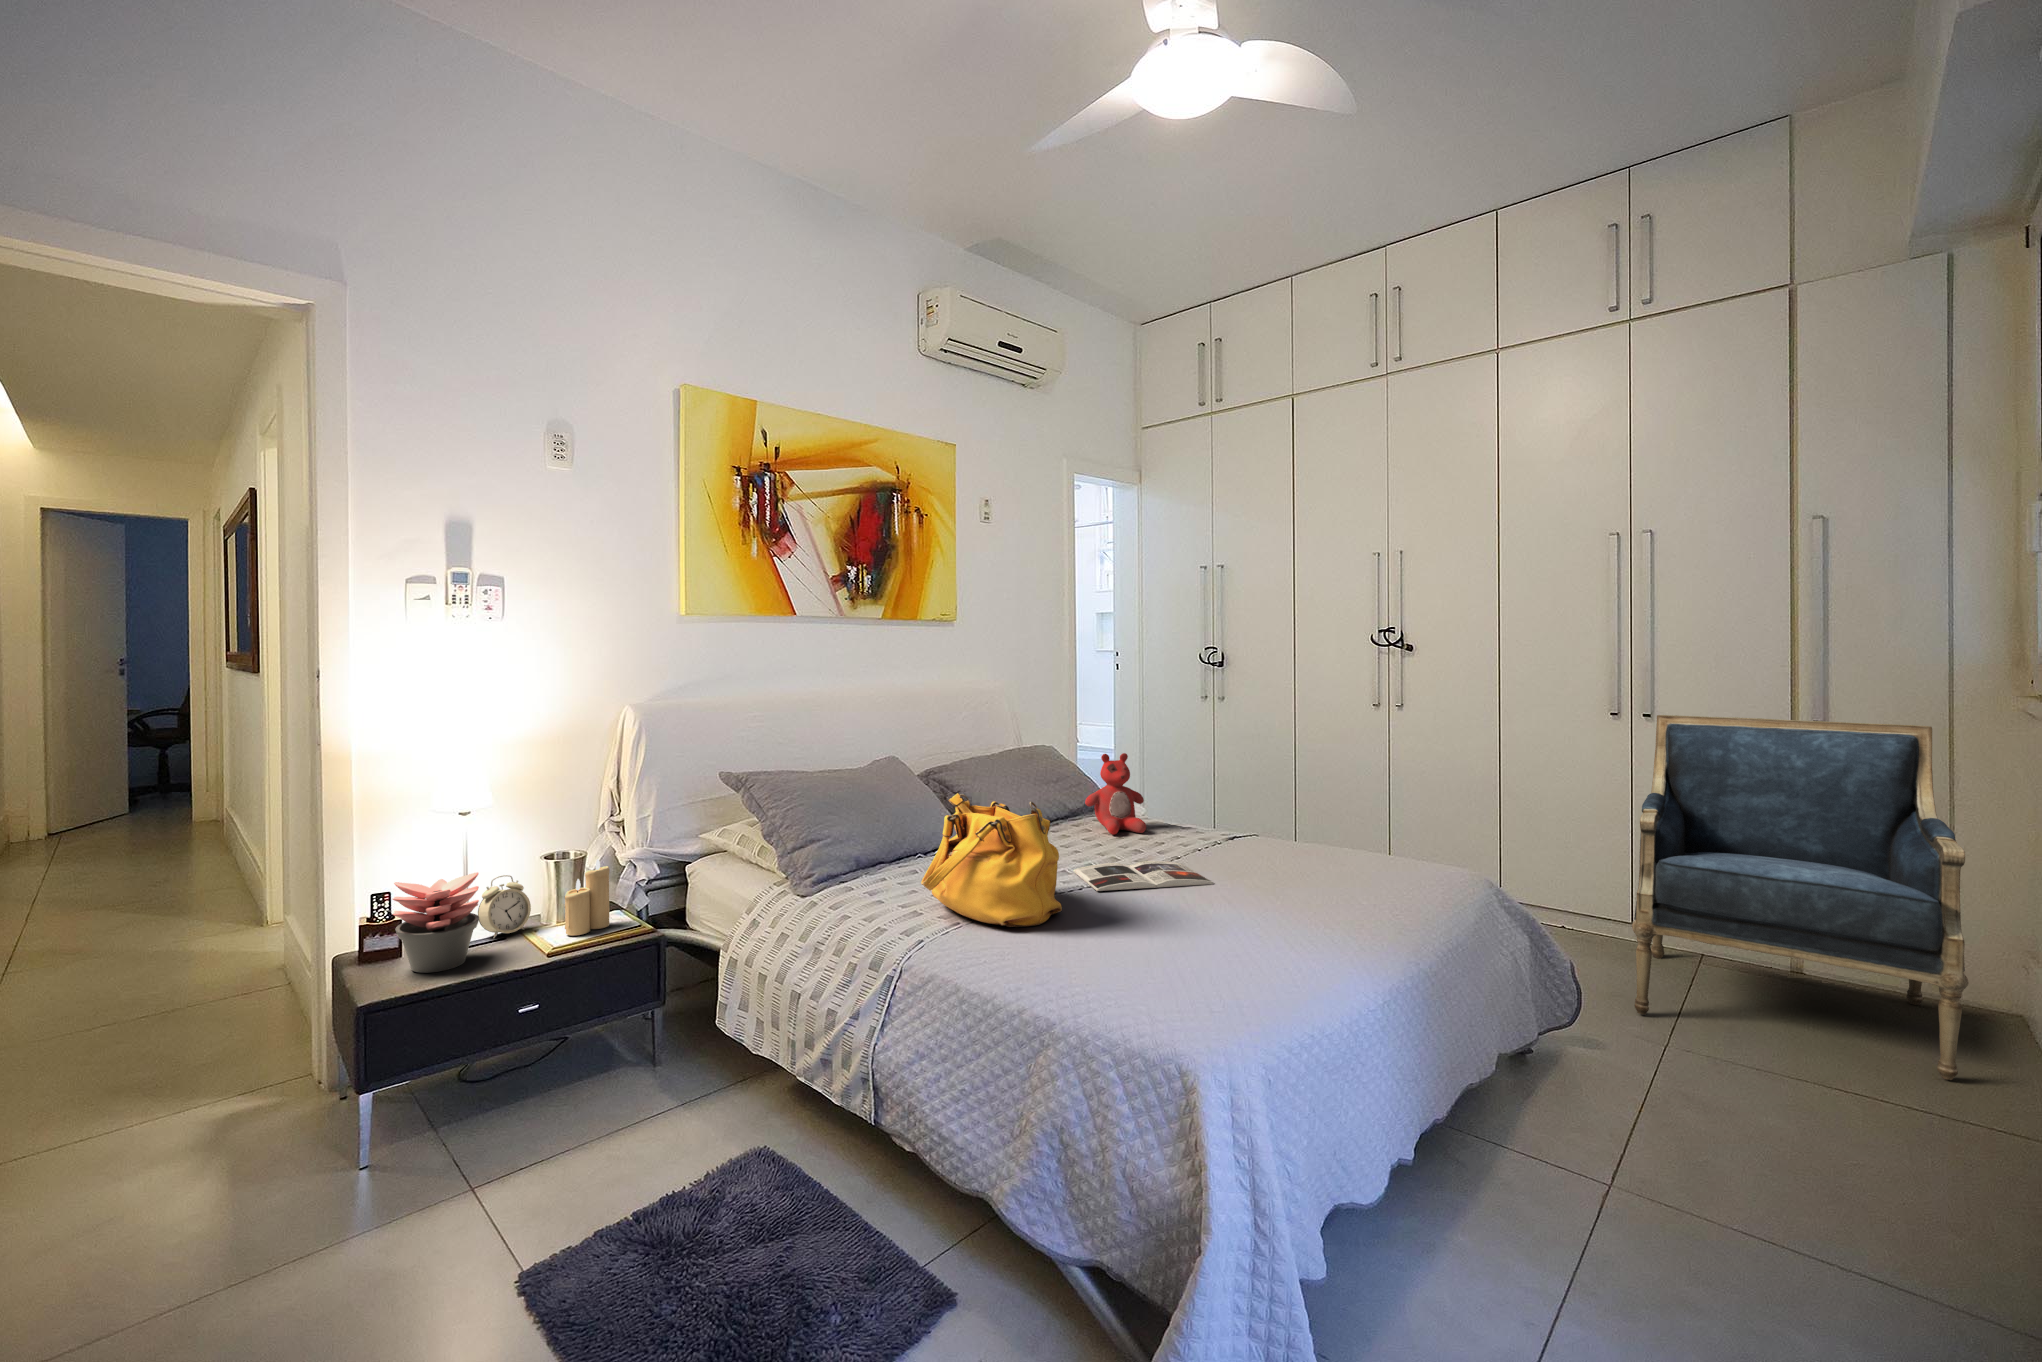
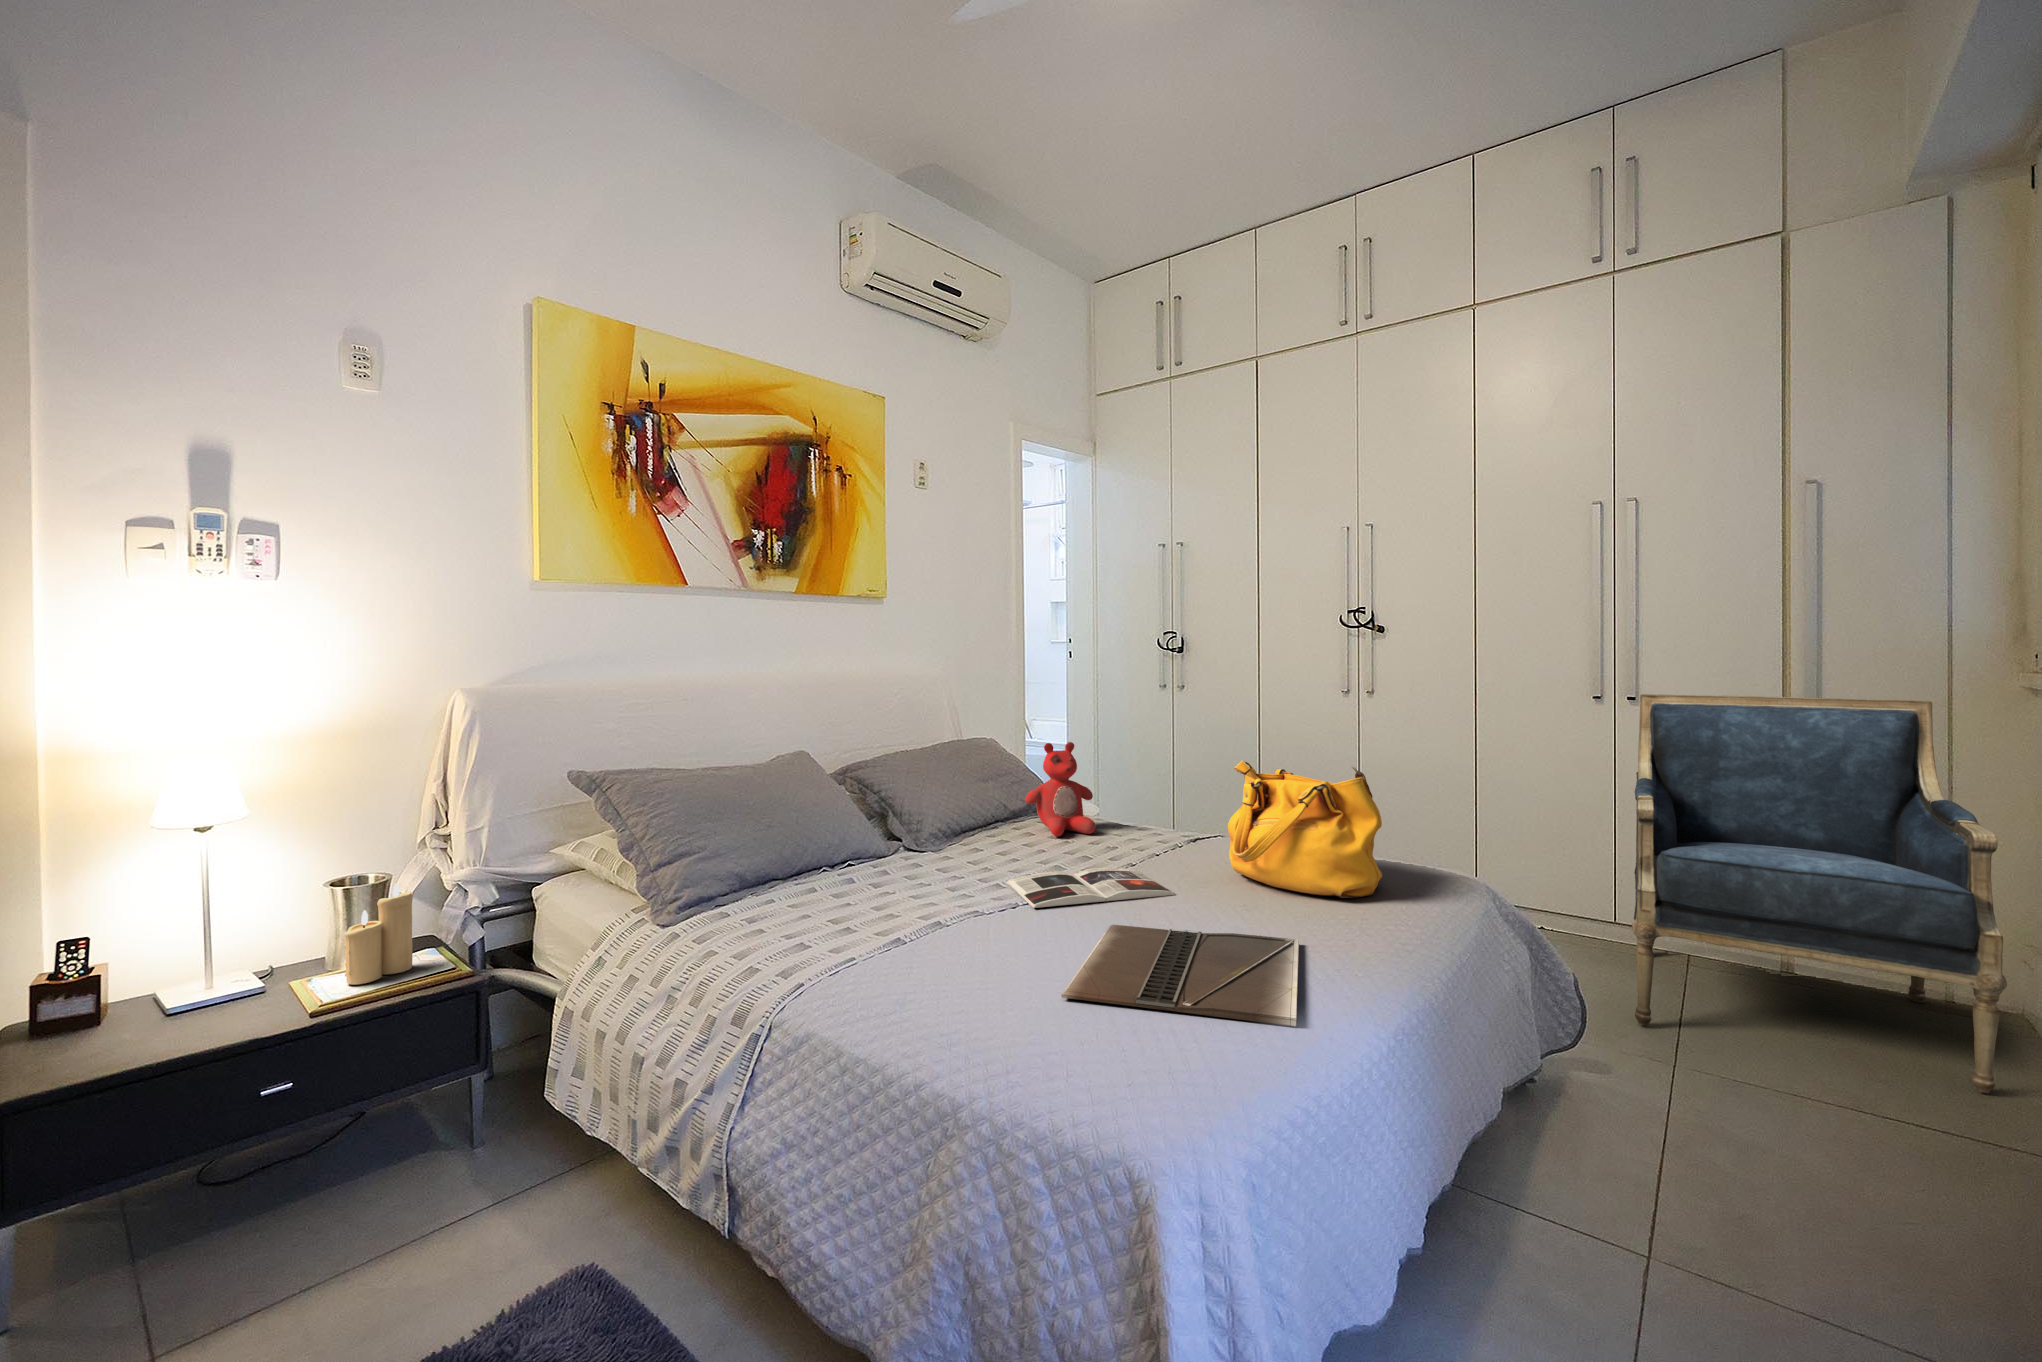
handbag: present [921,793,1062,927] -> present [1228,761,1382,898]
succulent plant: present [393,872,479,973] -> none [62,907,213,1048]
alarm clock: present [478,875,531,938] -> none [224,908,304,992]
laptop: none [1123,905,1314,979] -> present [1062,925,1299,1026]

